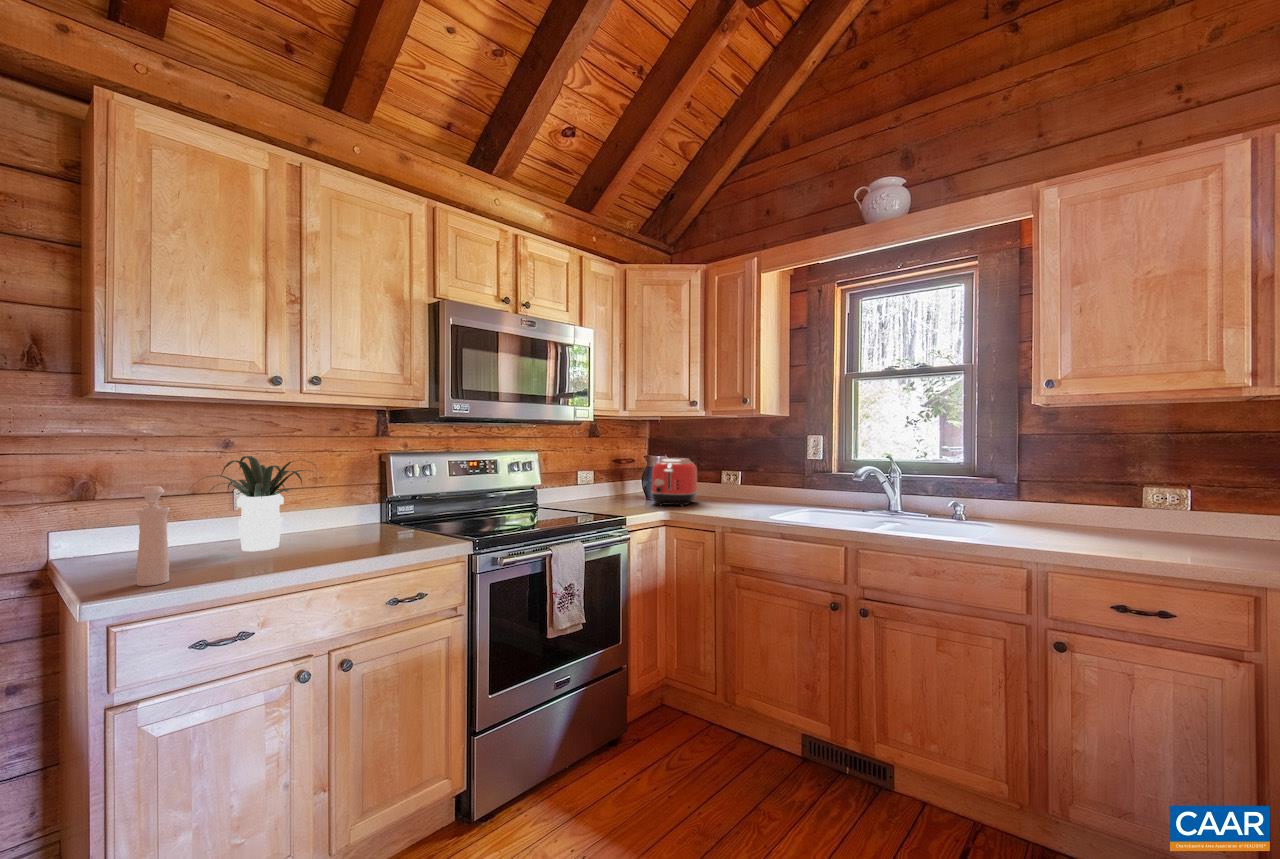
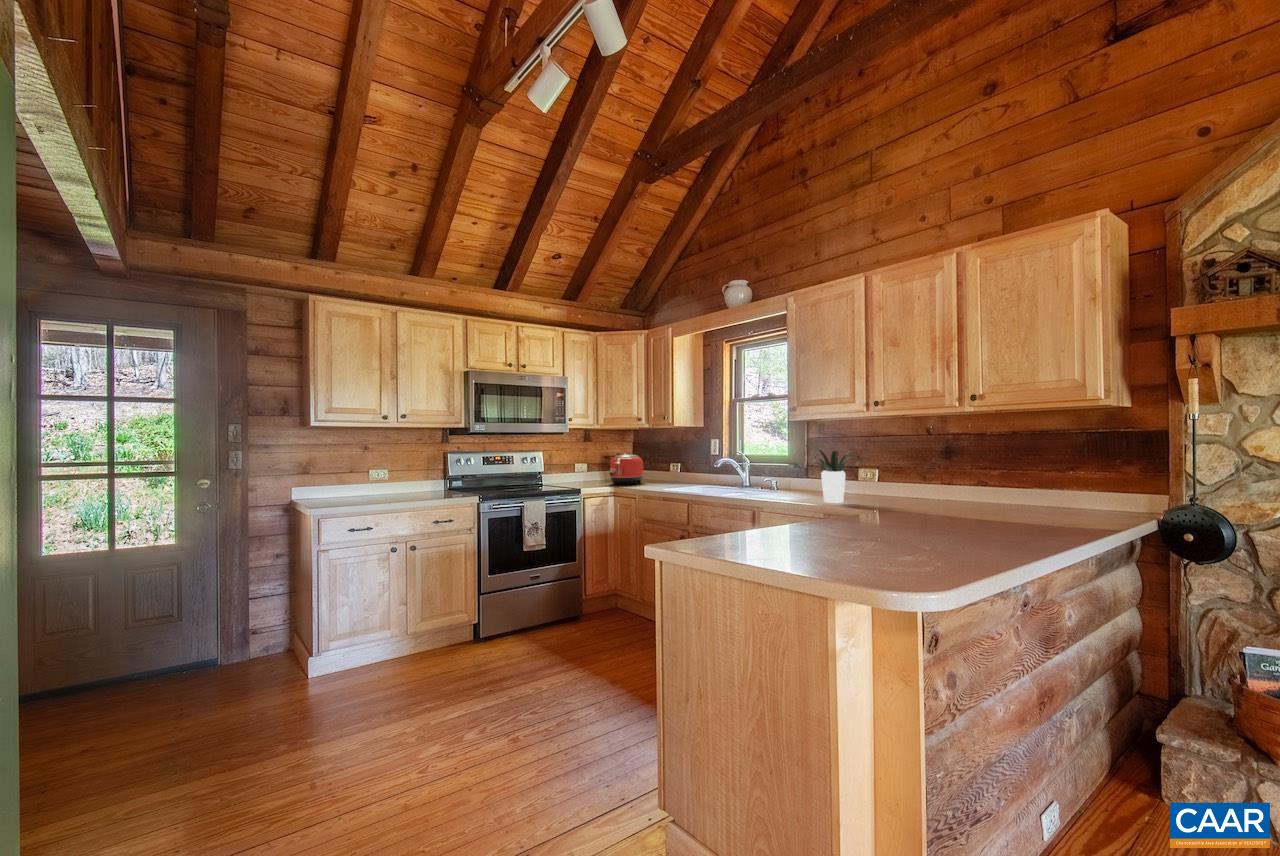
potted plant: present [204,456,321,551] -> present [808,449,858,503]
pepper mill: present [137,486,170,586] -> none [329,465,341,505]

